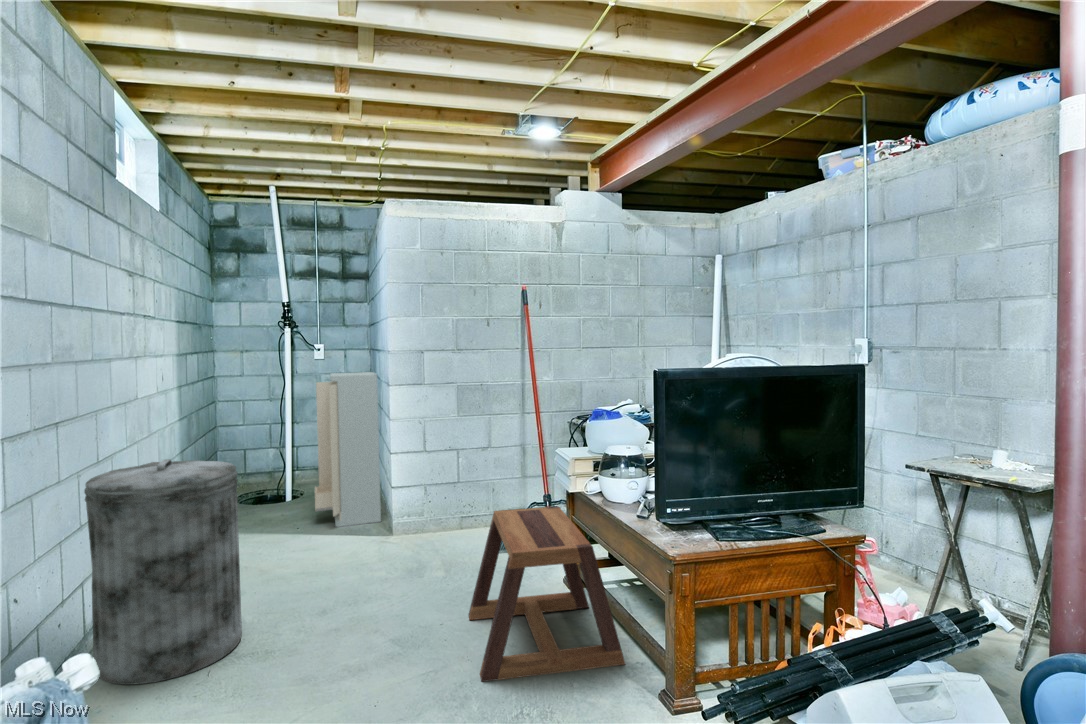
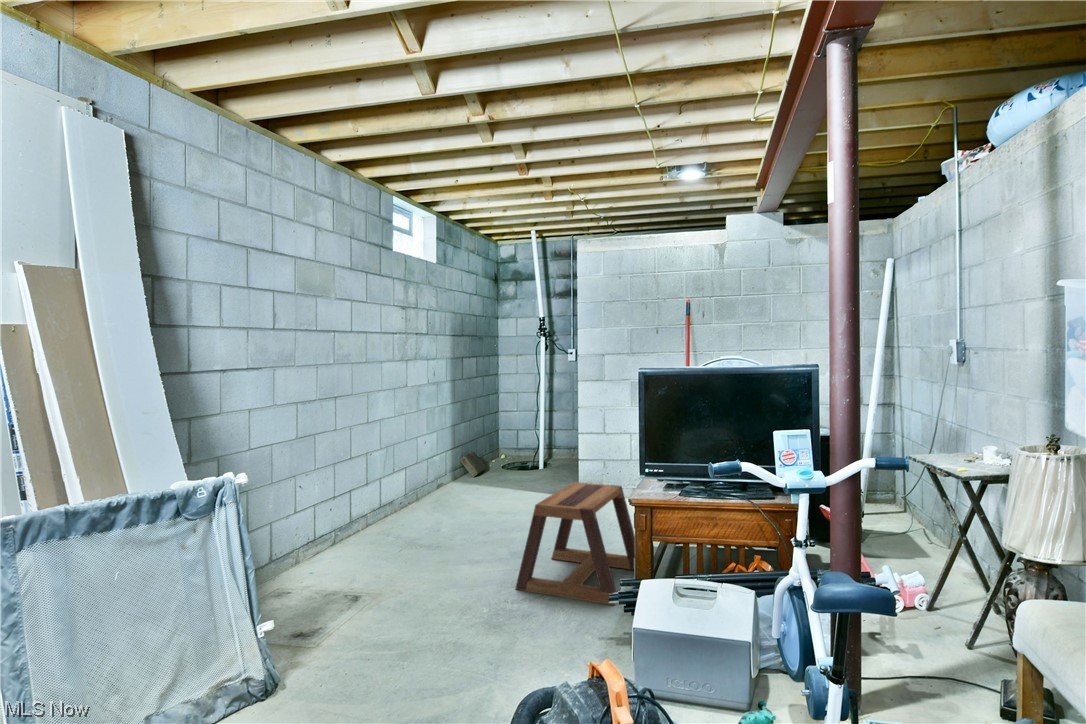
storage cabinet: present [315,372,381,527] -> none [530,374,582,493]
trash can: present [84,459,242,685] -> none [346,423,426,548]

